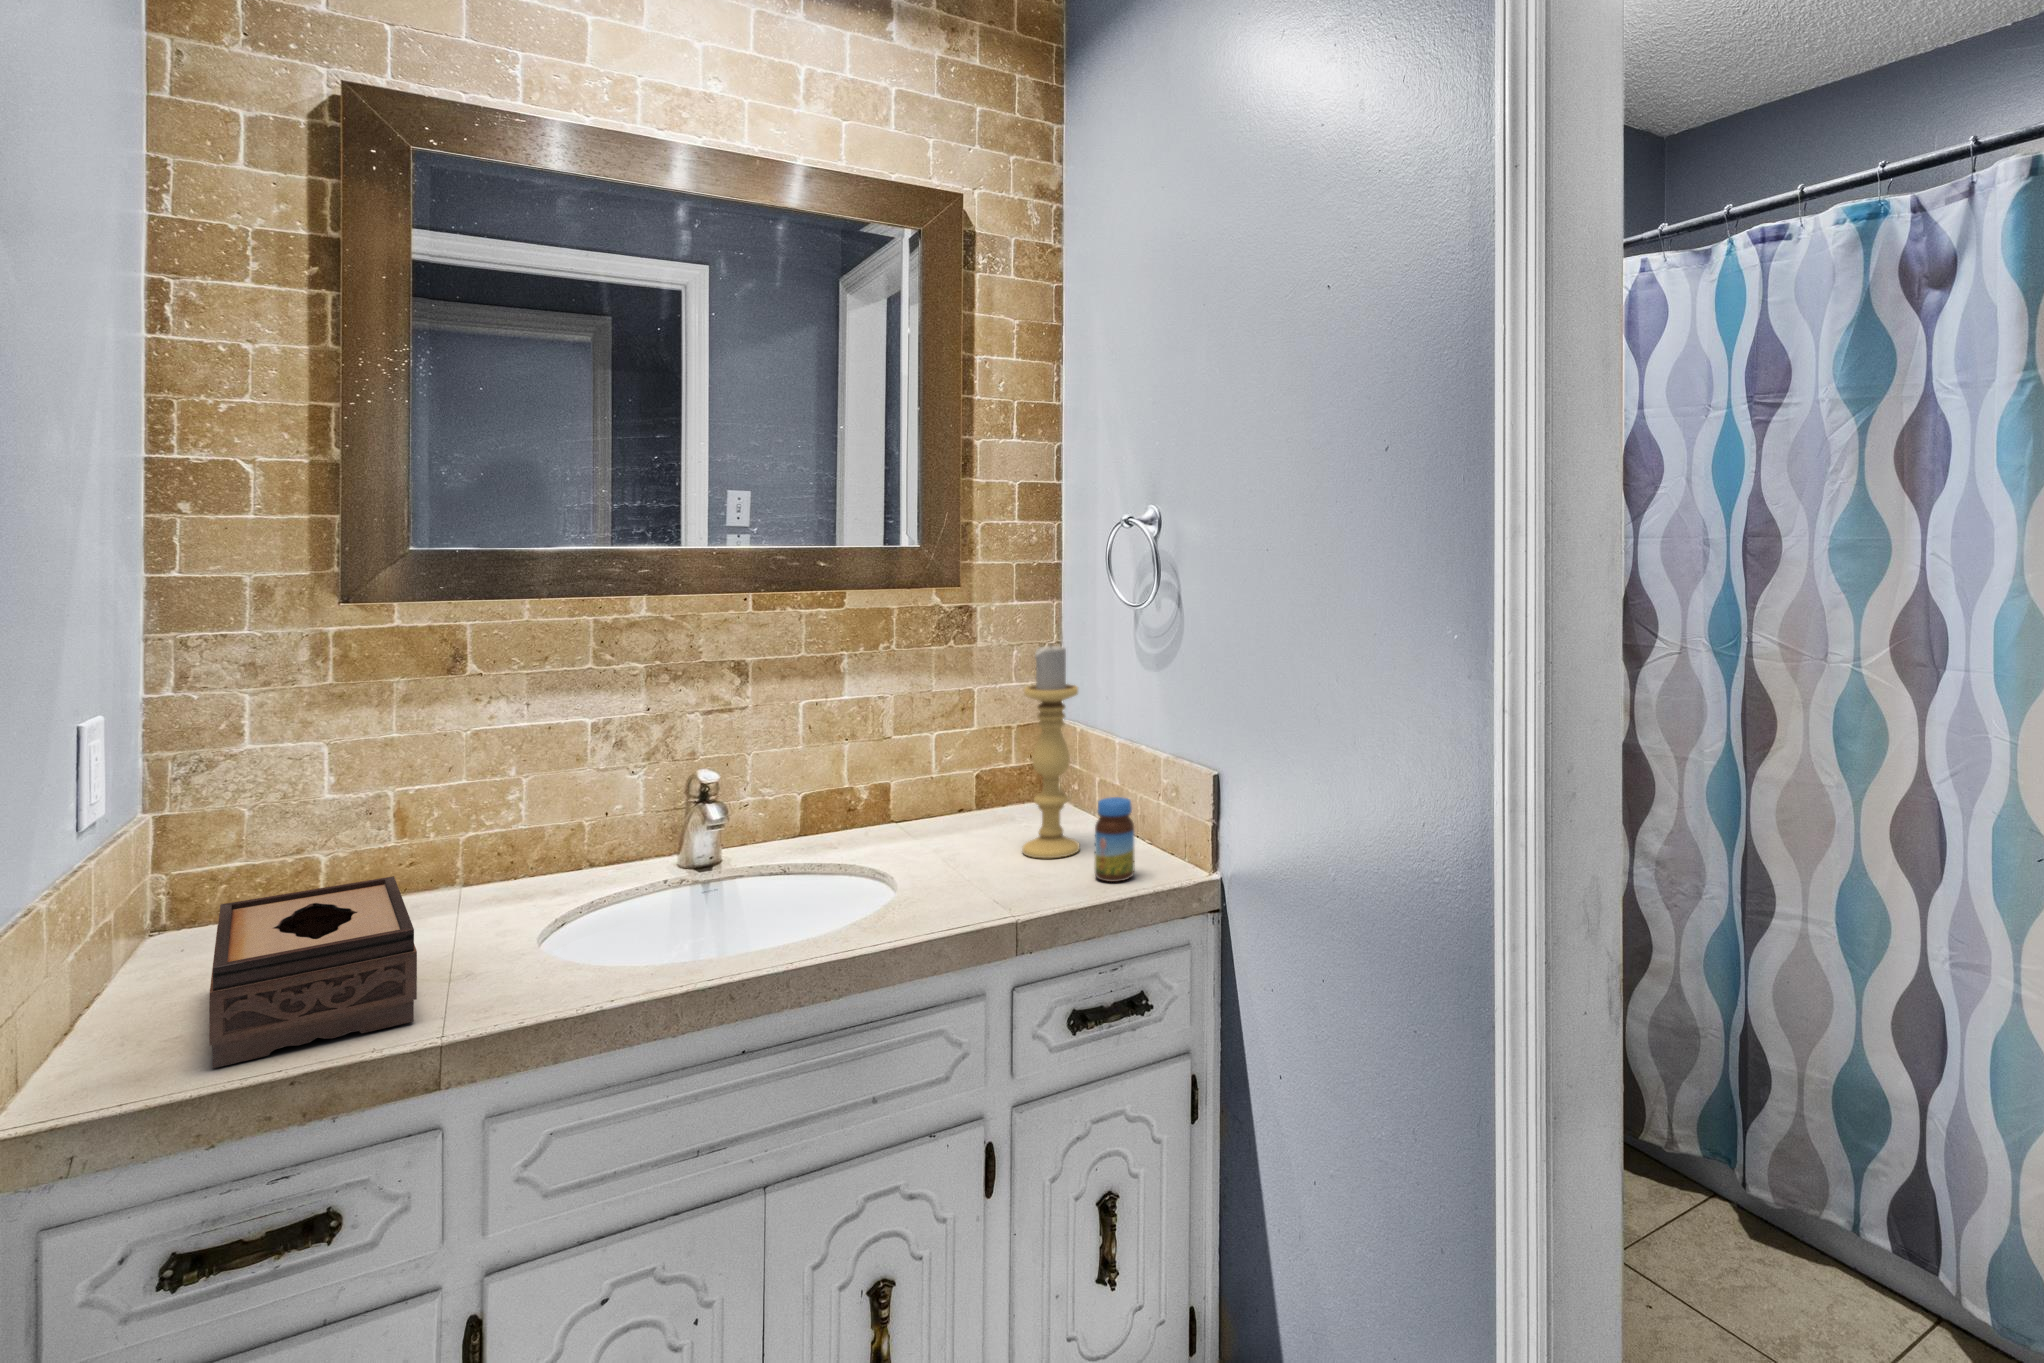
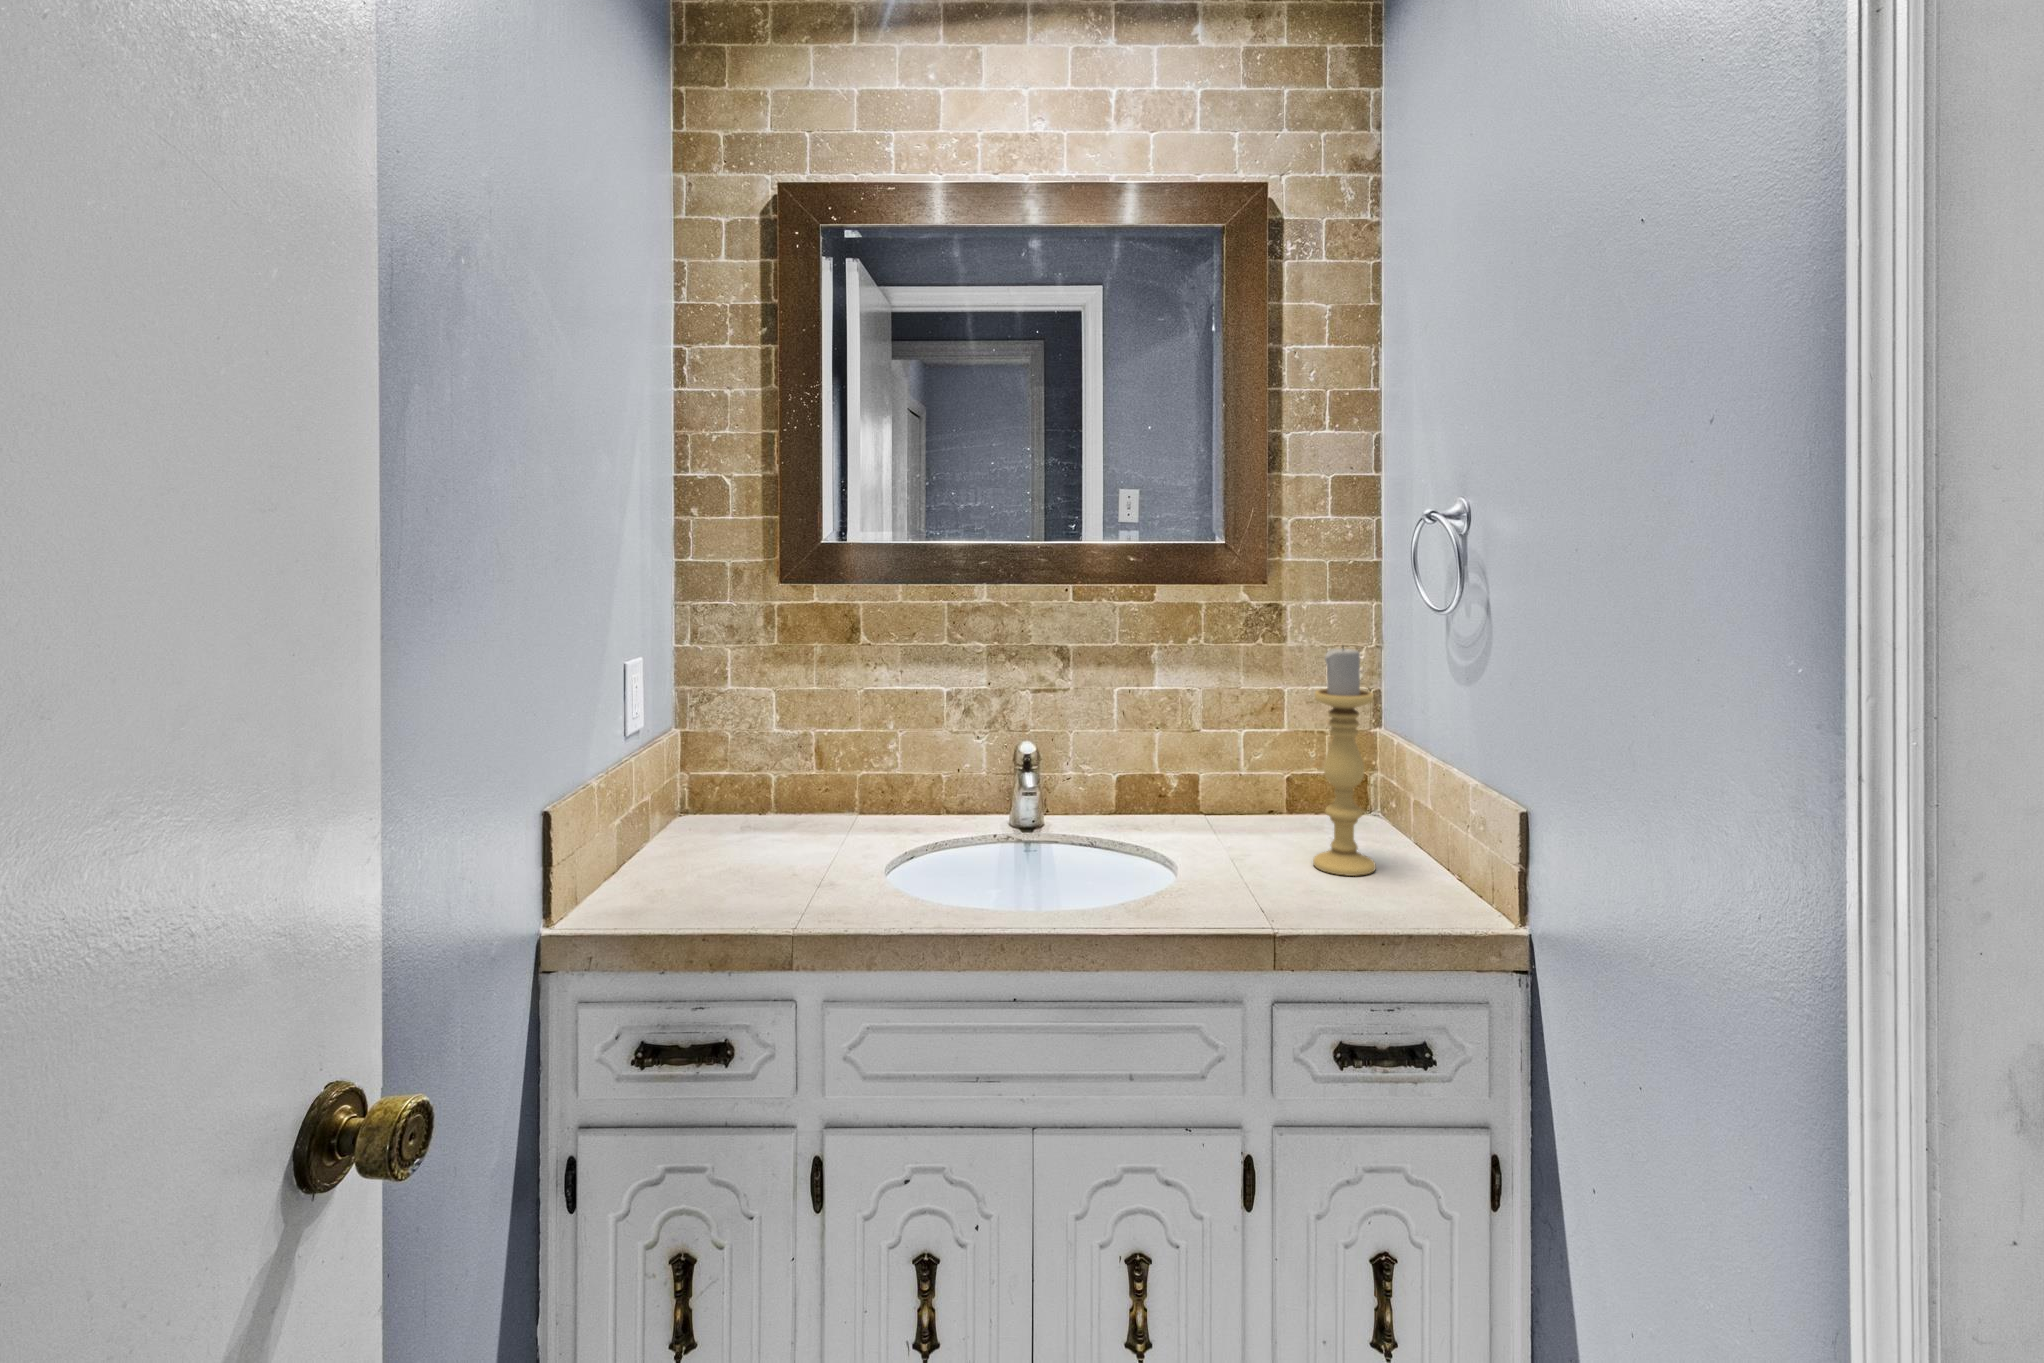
jar: present [1095,797,1135,882] -> none [1375,820,1421,914]
tissue box: present [209,876,417,1068] -> none [651,799,793,923]

